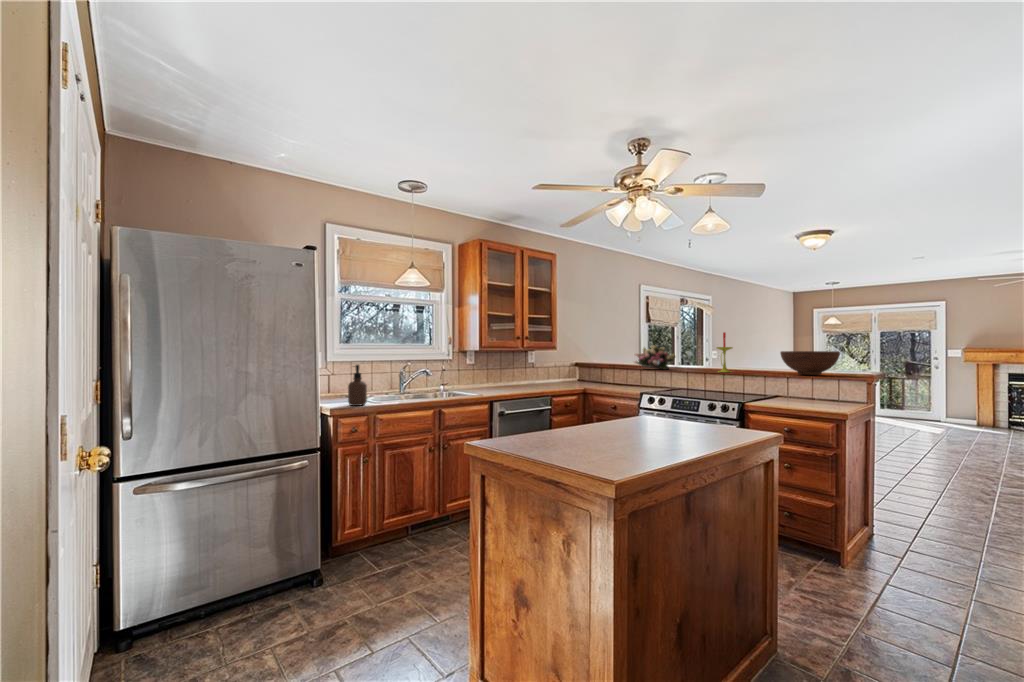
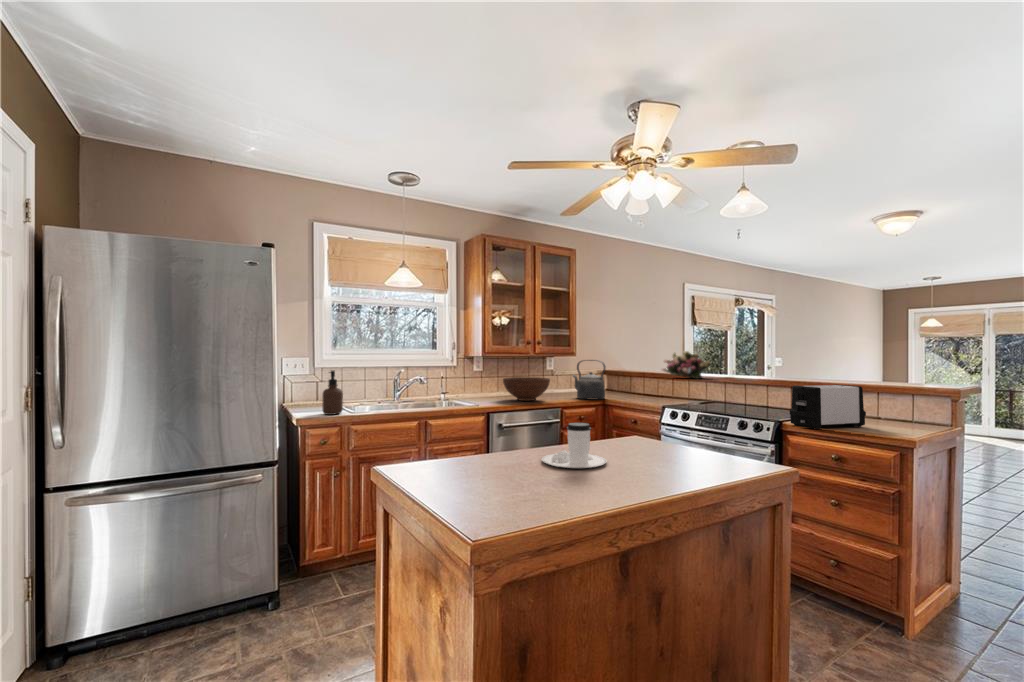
candle: present [717,332,732,372] -> none [754,334,775,383]
fruit bowl: present [780,351,840,375] -> present [503,377,550,401]
kettle: none [556,354,587,389] -> present [573,360,606,400]
toaster: none [753,372,810,408] -> present [790,385,866,429]
coffee cup: none [600,402,652,437] -> present [542,423,607,468]

